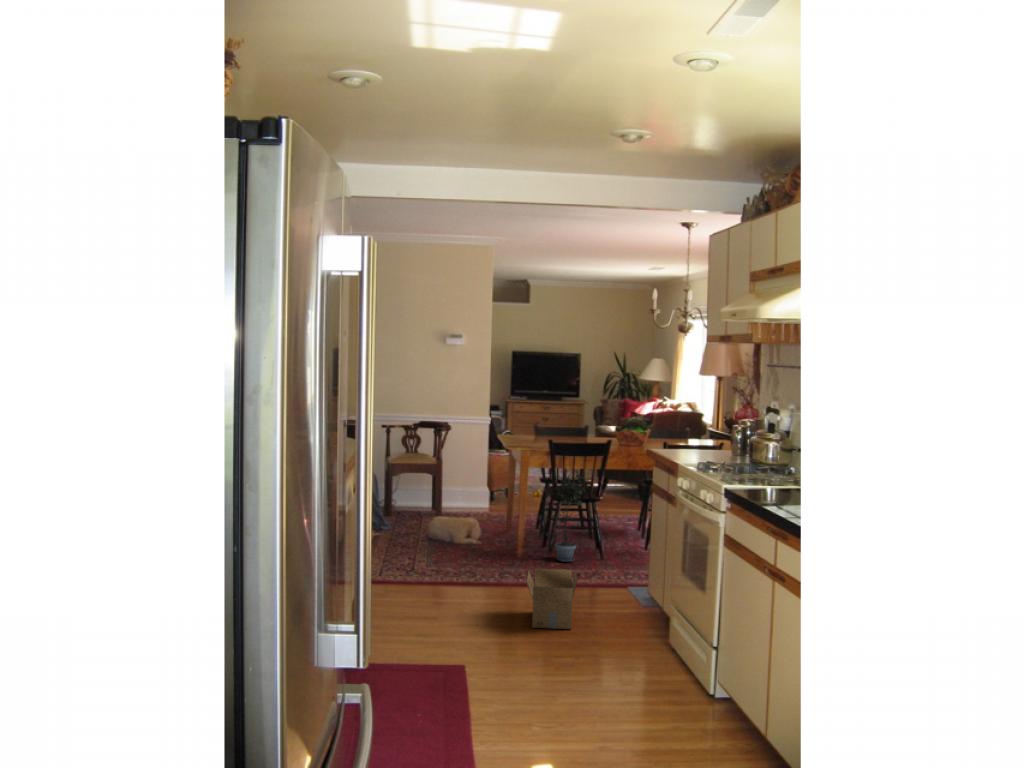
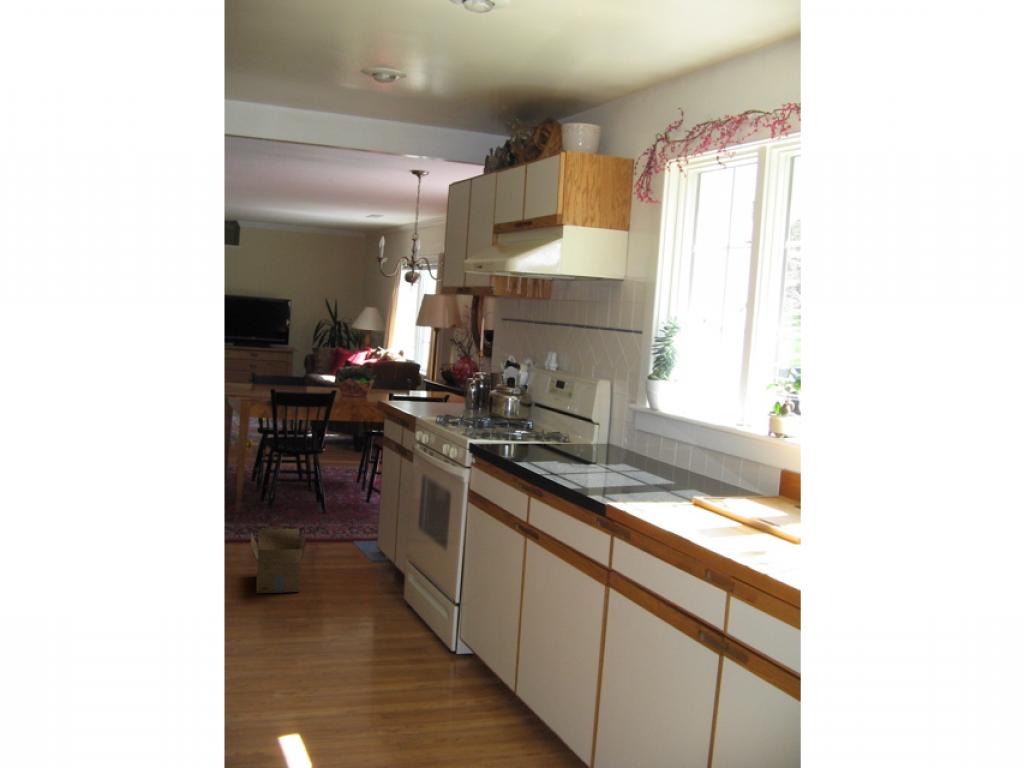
potted plant: present [553,470,587,562] -> none [268,422,312,518]

